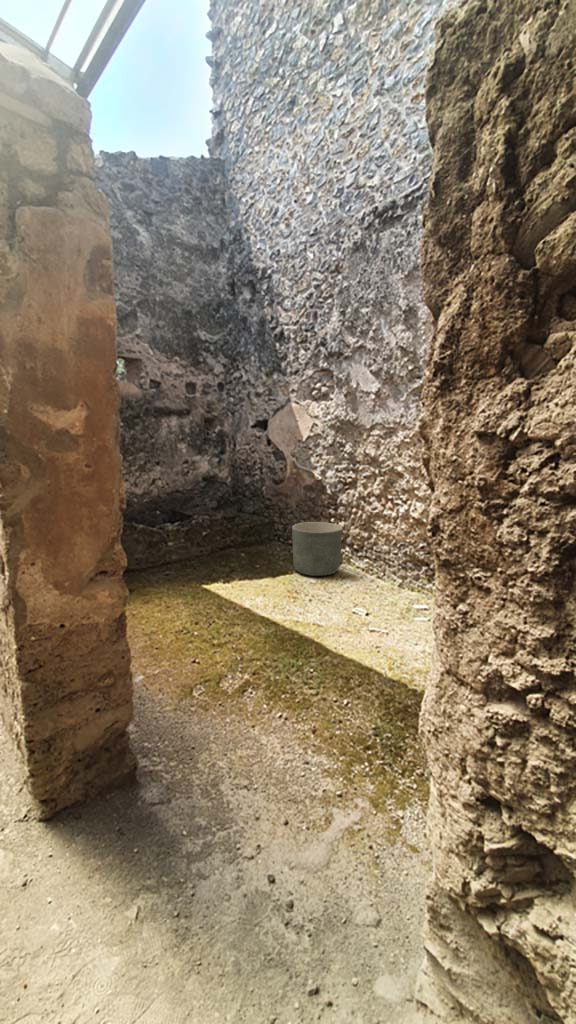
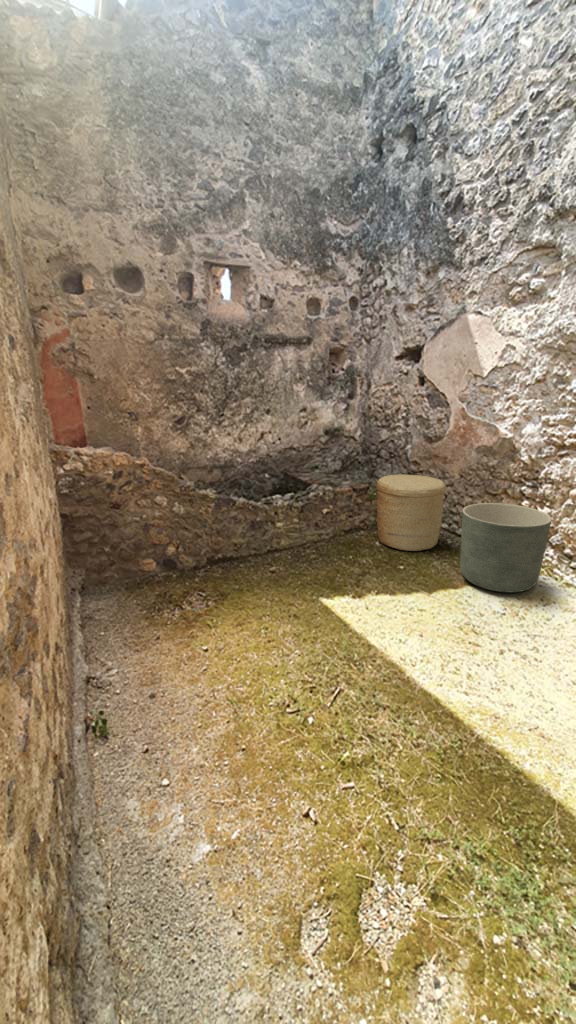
woven basket: none [240,508,287,559] -> present [376,474,446,551]

